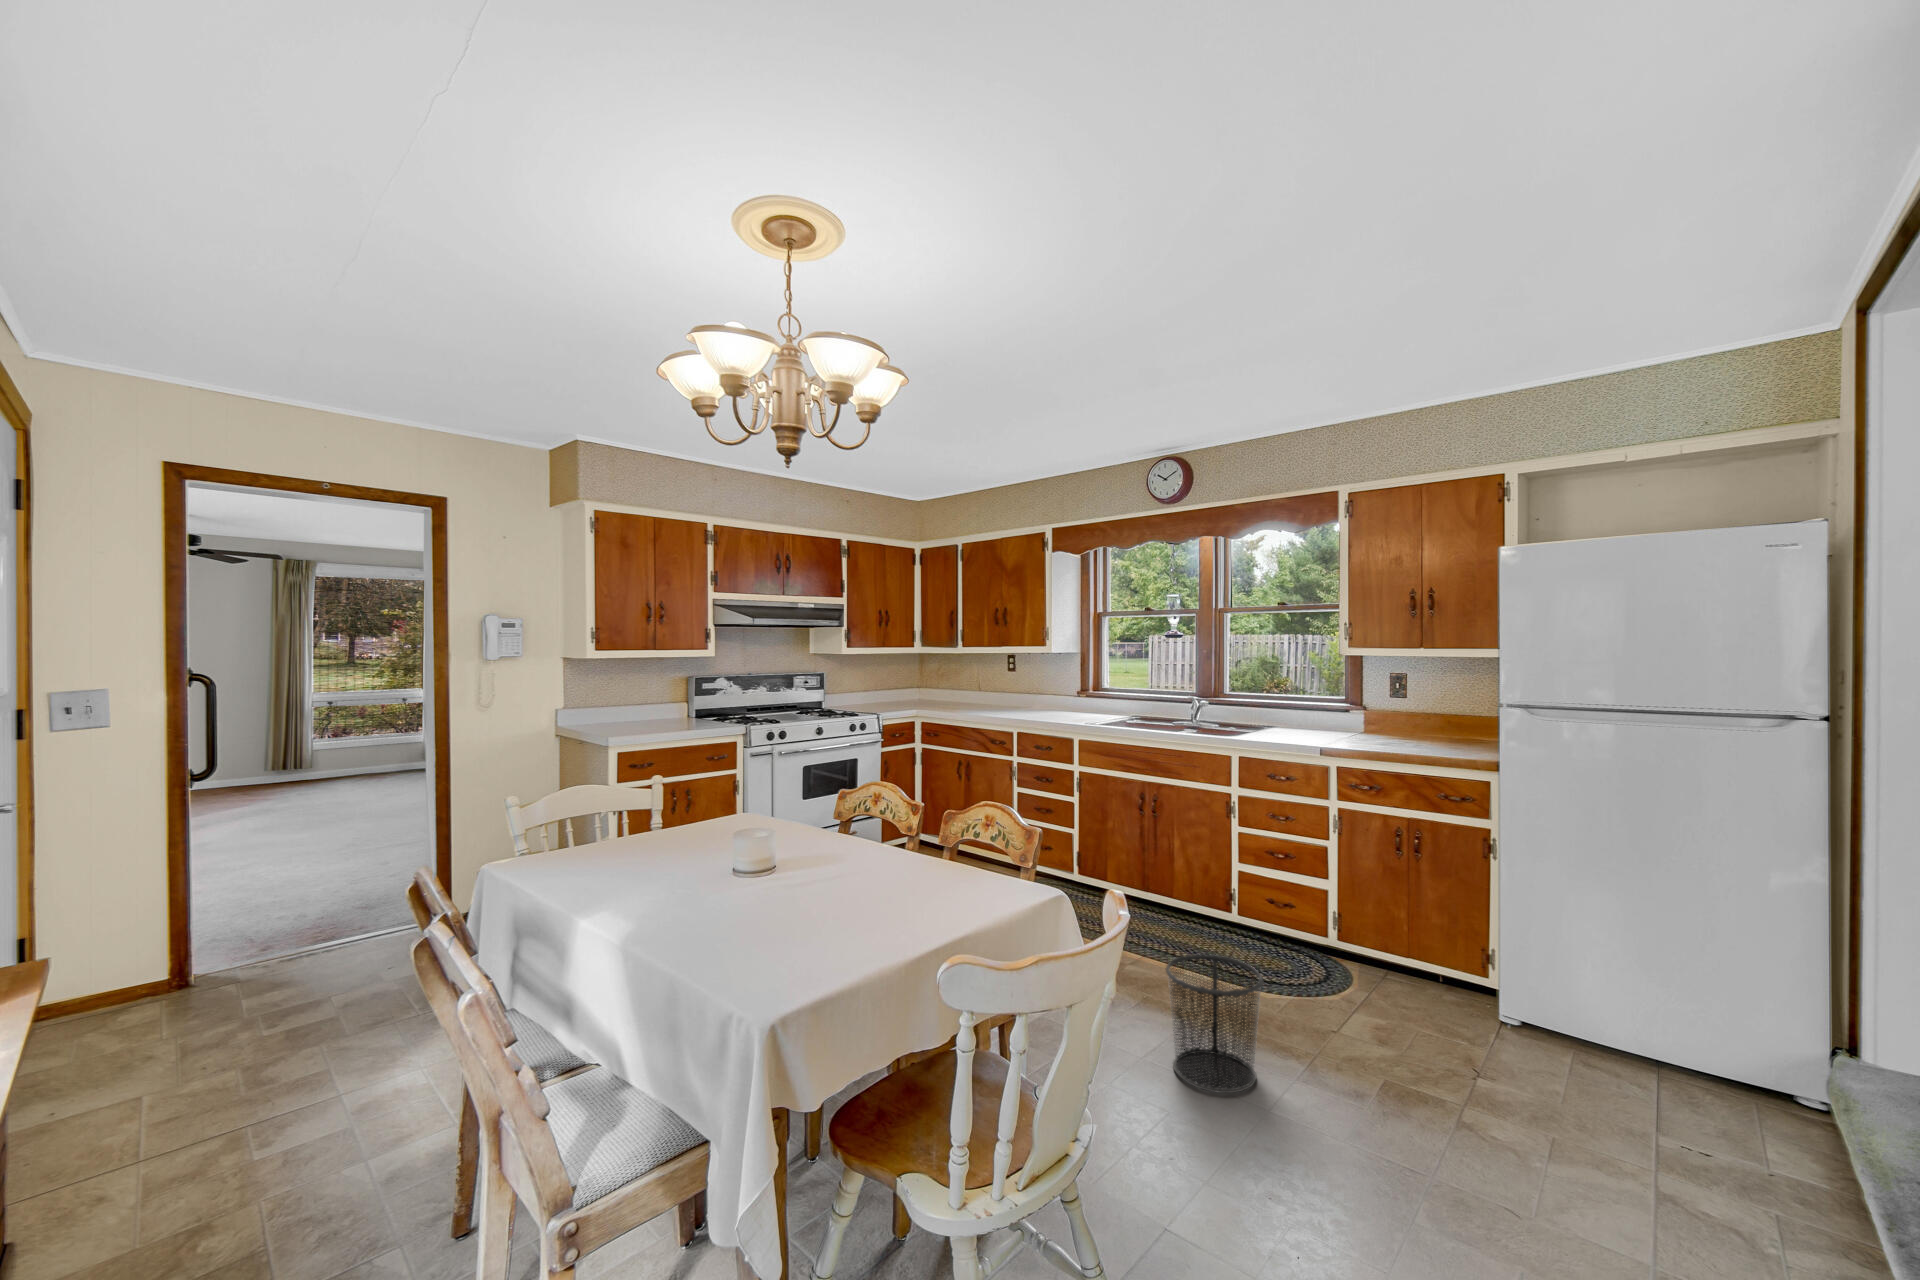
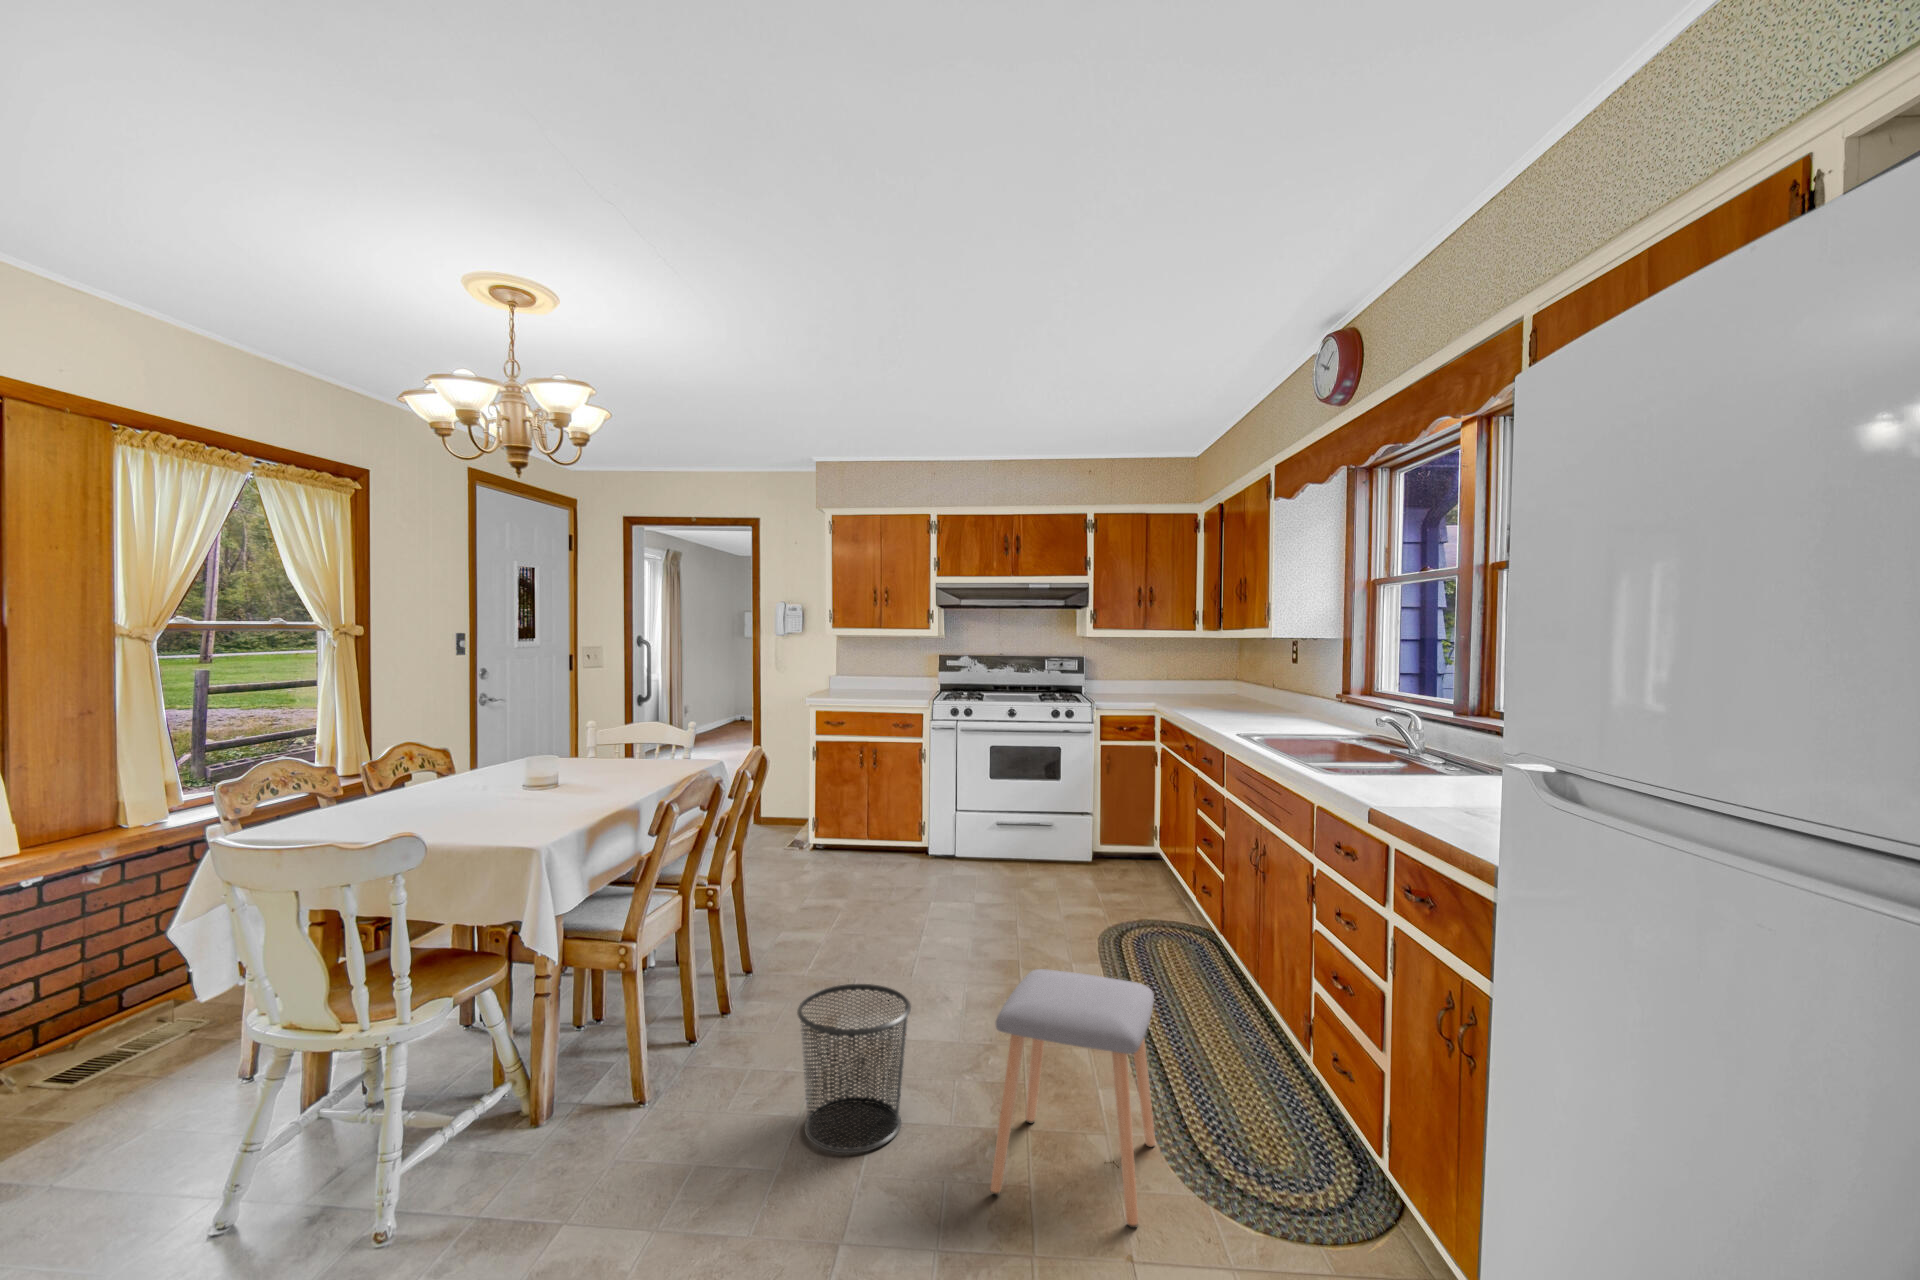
stool: none [1254,890,1394,1053] -> present [990,969,1155,1228]

